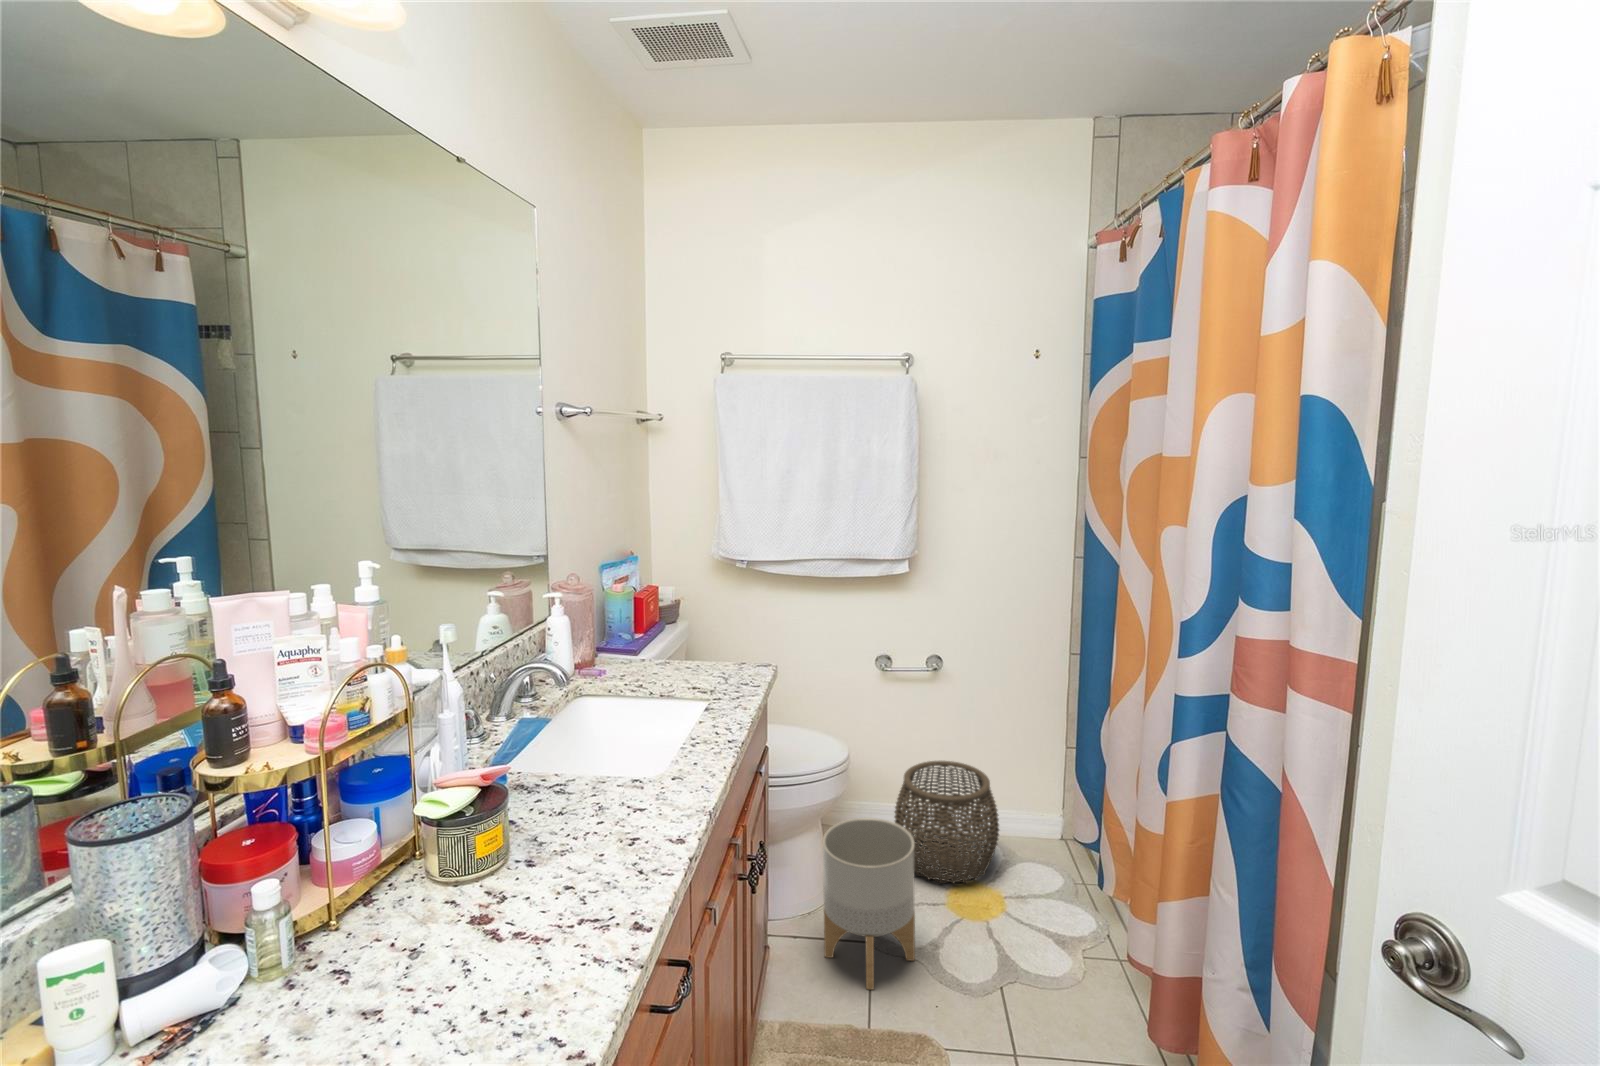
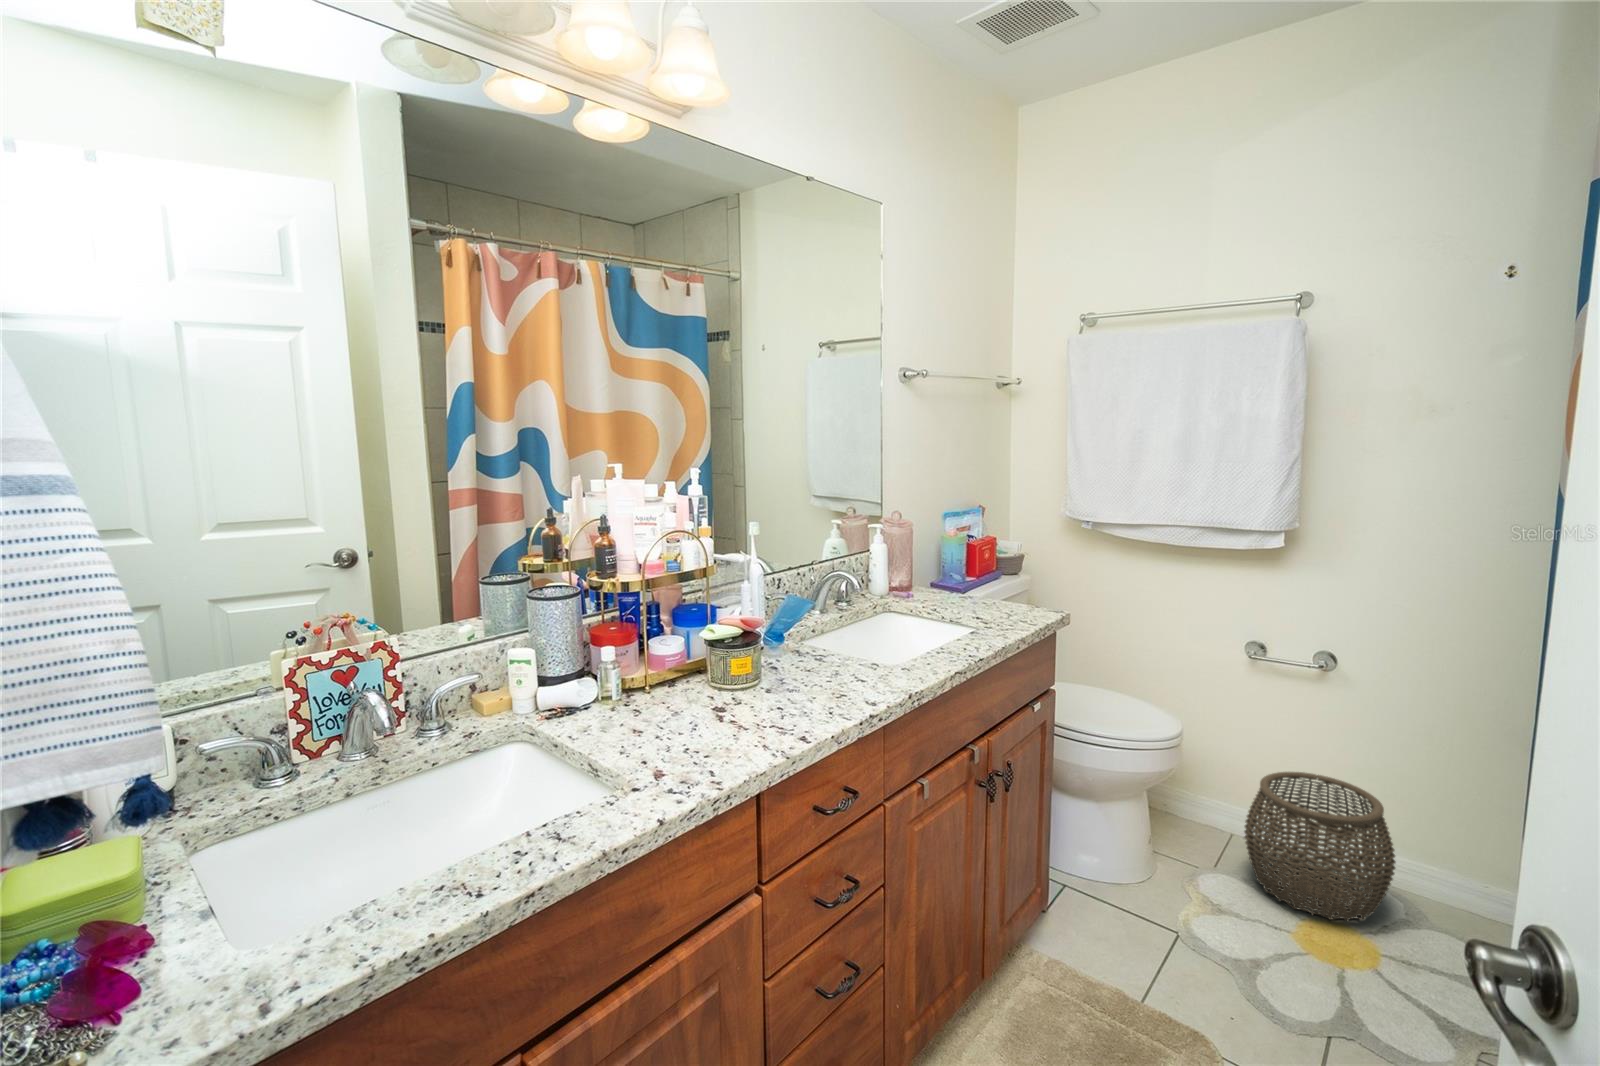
planter: present [823,818,915,990] -> none [1119,795,1231,971]

